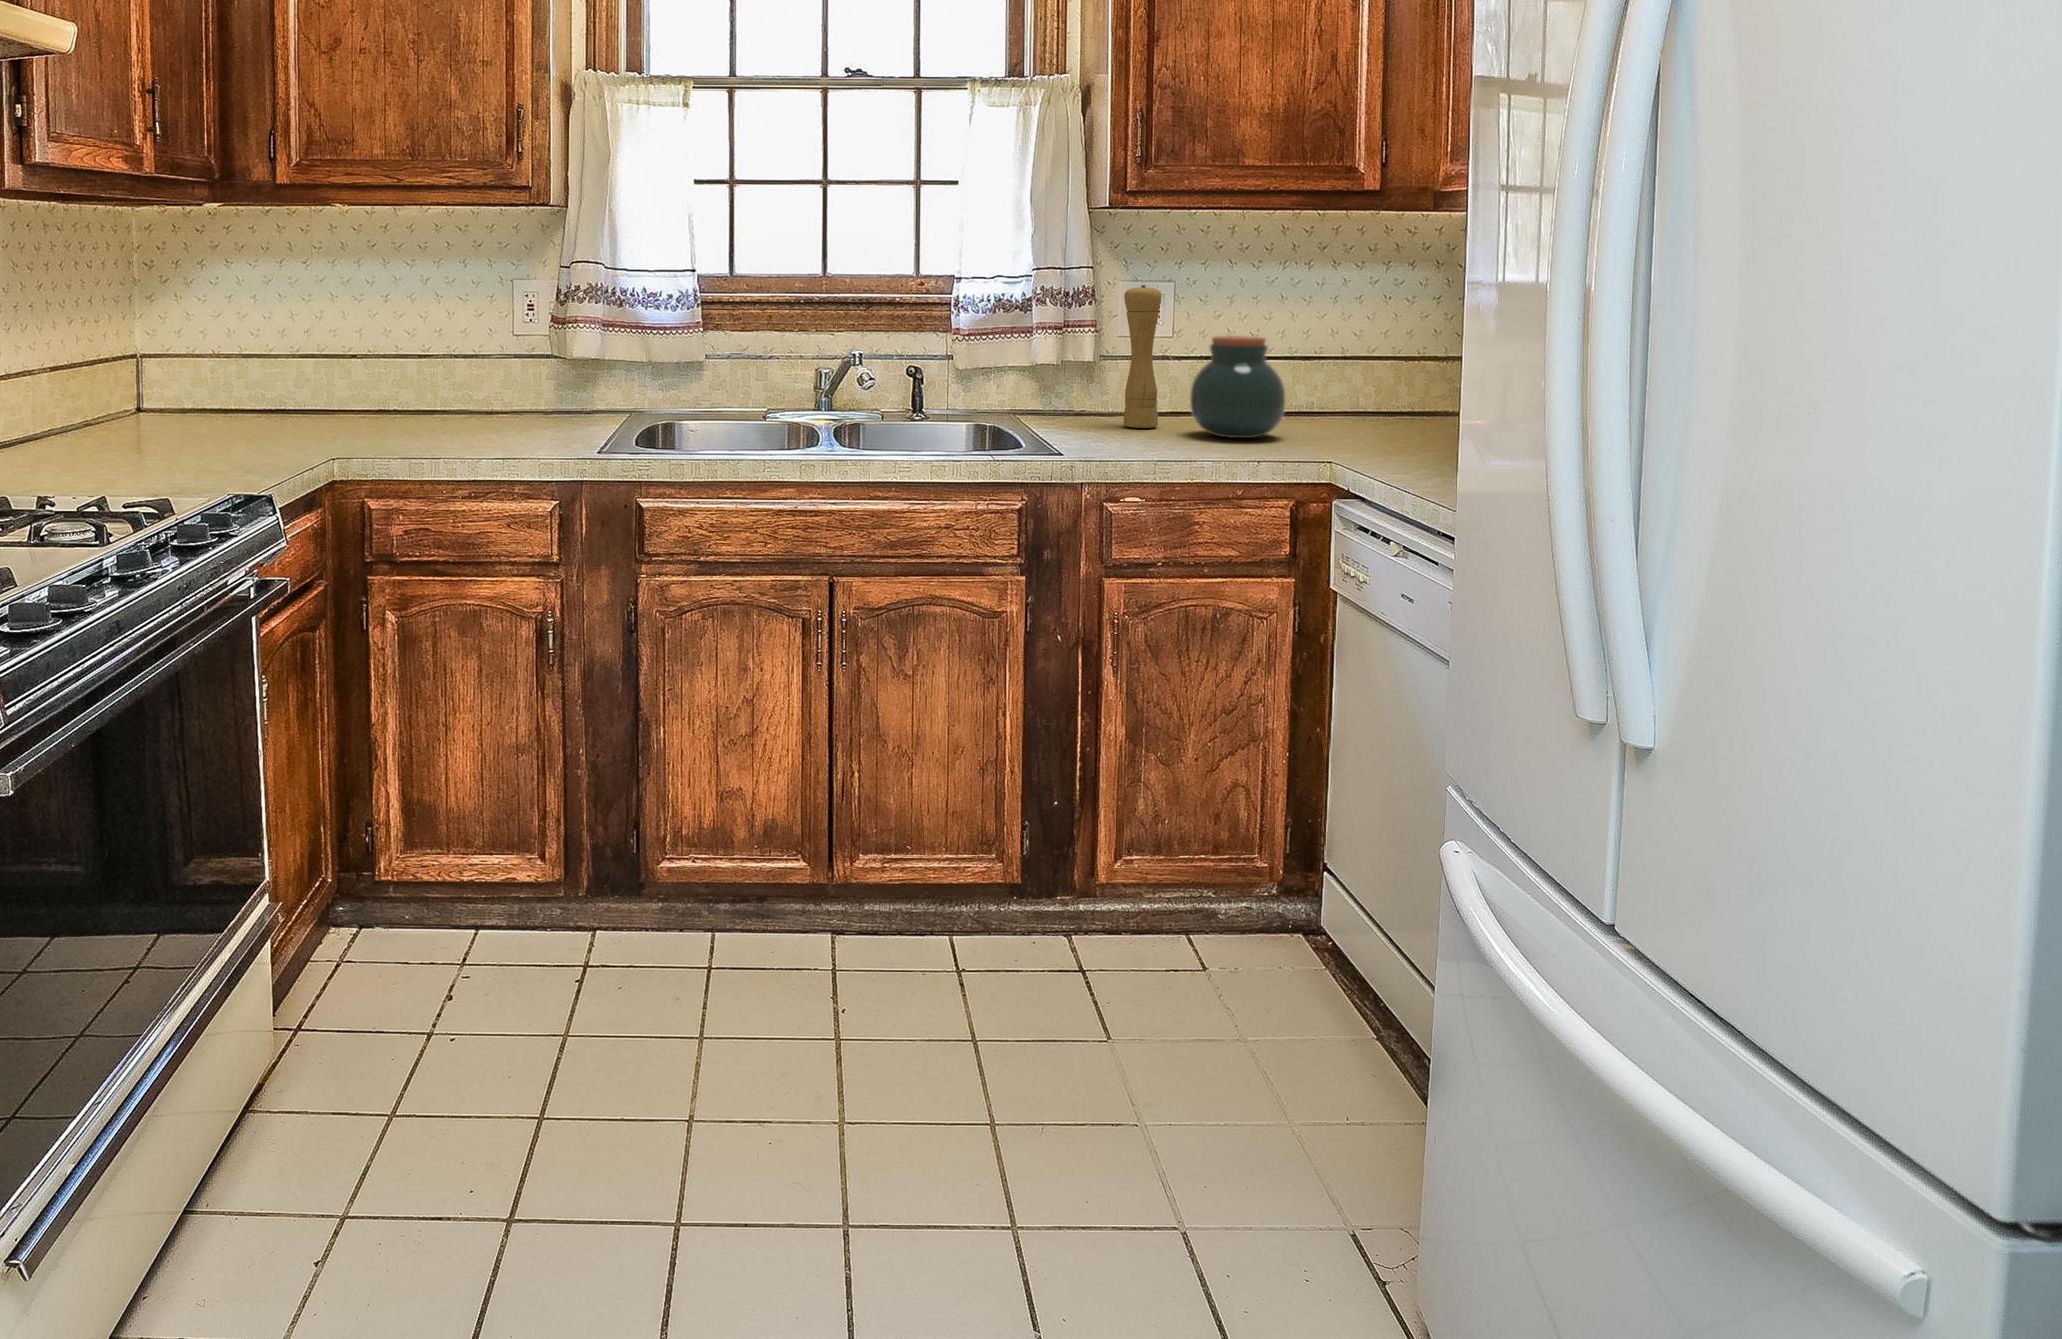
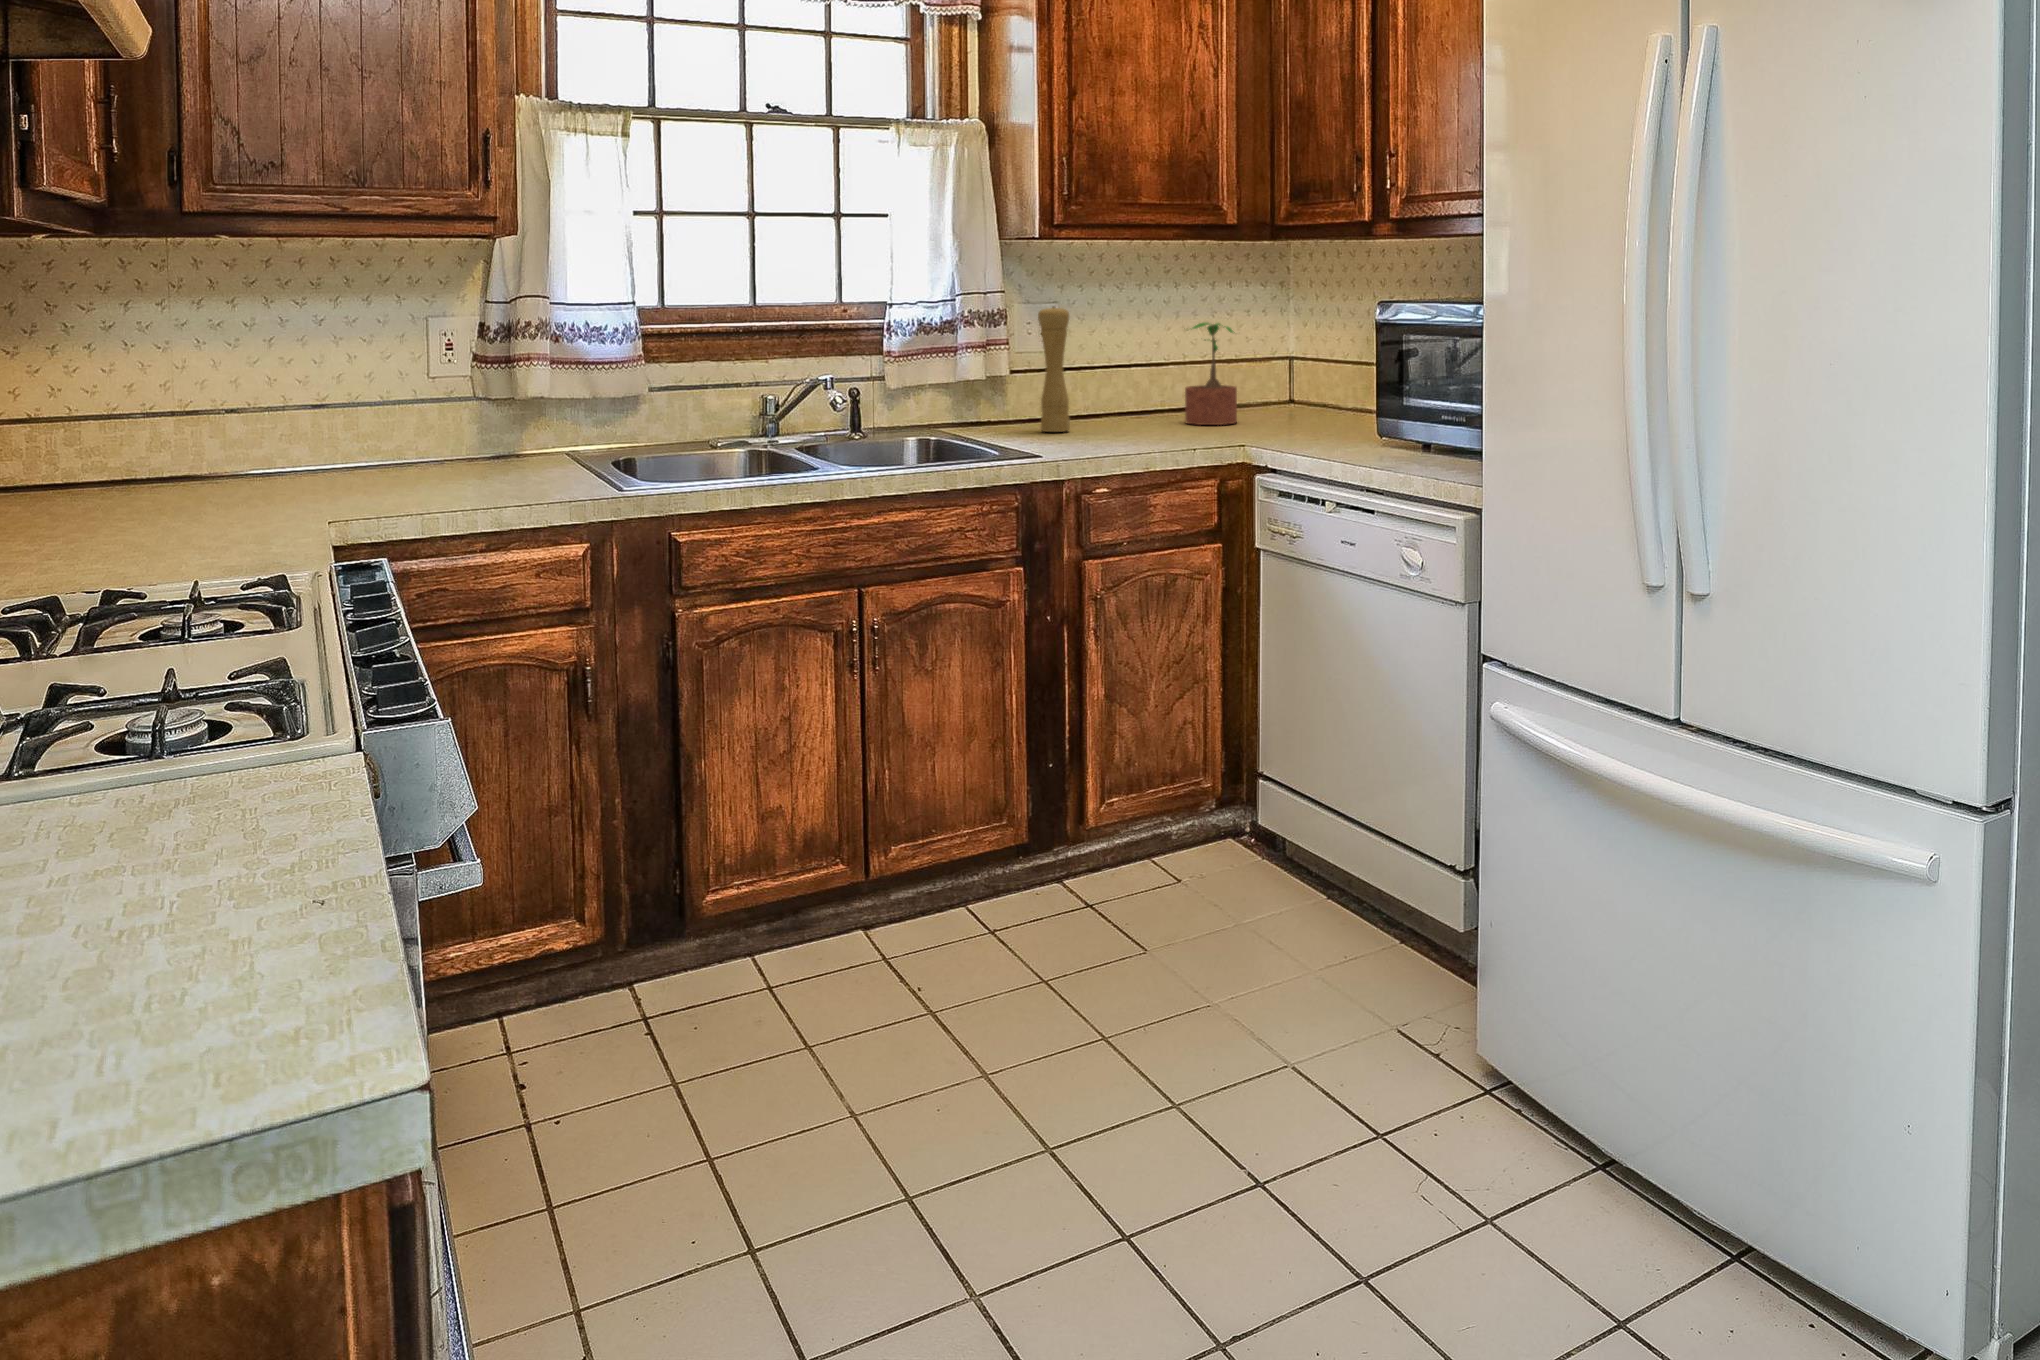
potted plant: none [1314,310,1388,434] -> present [1185,323,1237,425]
jar: present [1190,336,1285,438] -> none [1105,347,1182,434]

